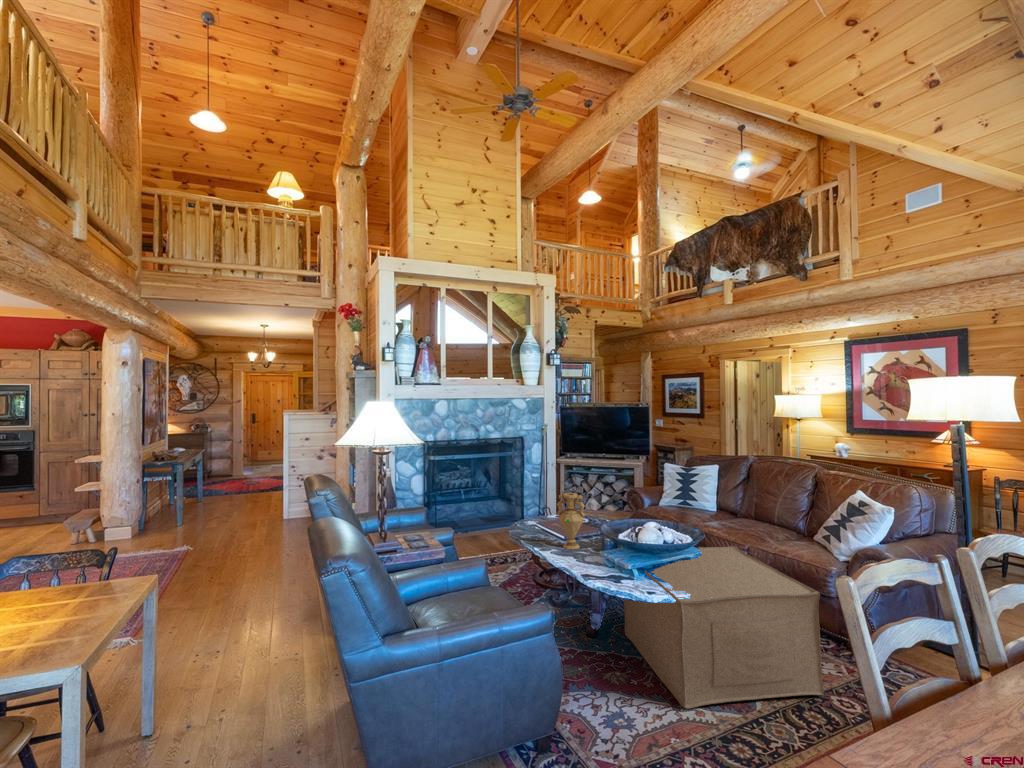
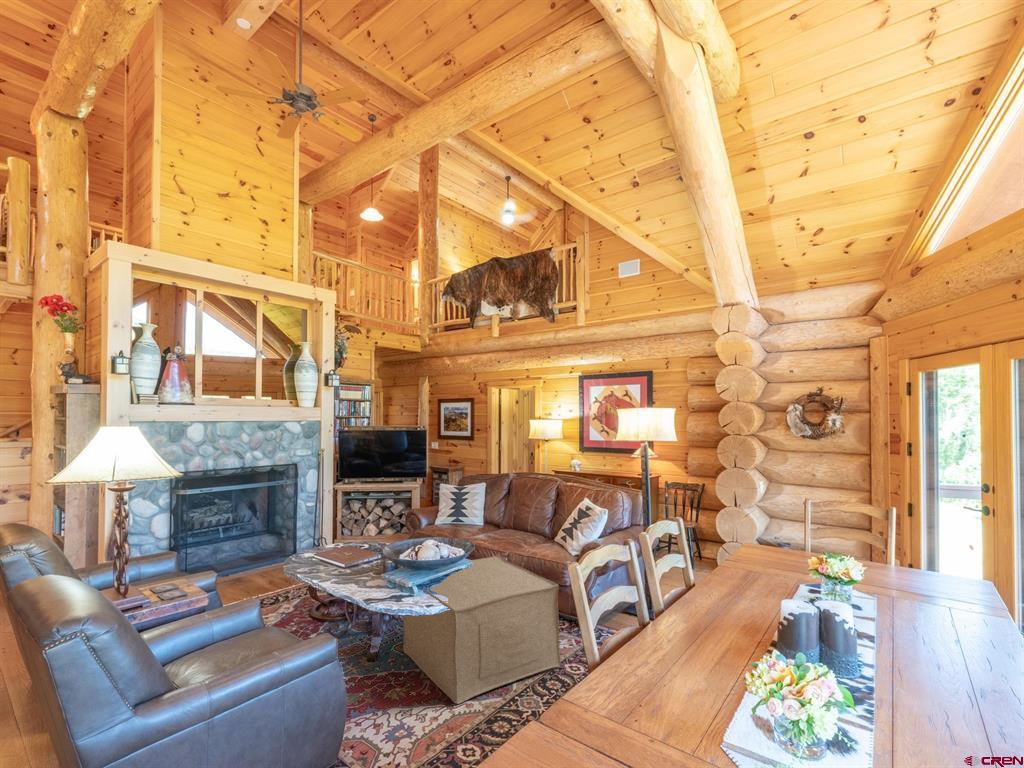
vase: present [557,493,585,549] -> none [338,523,367,579]

